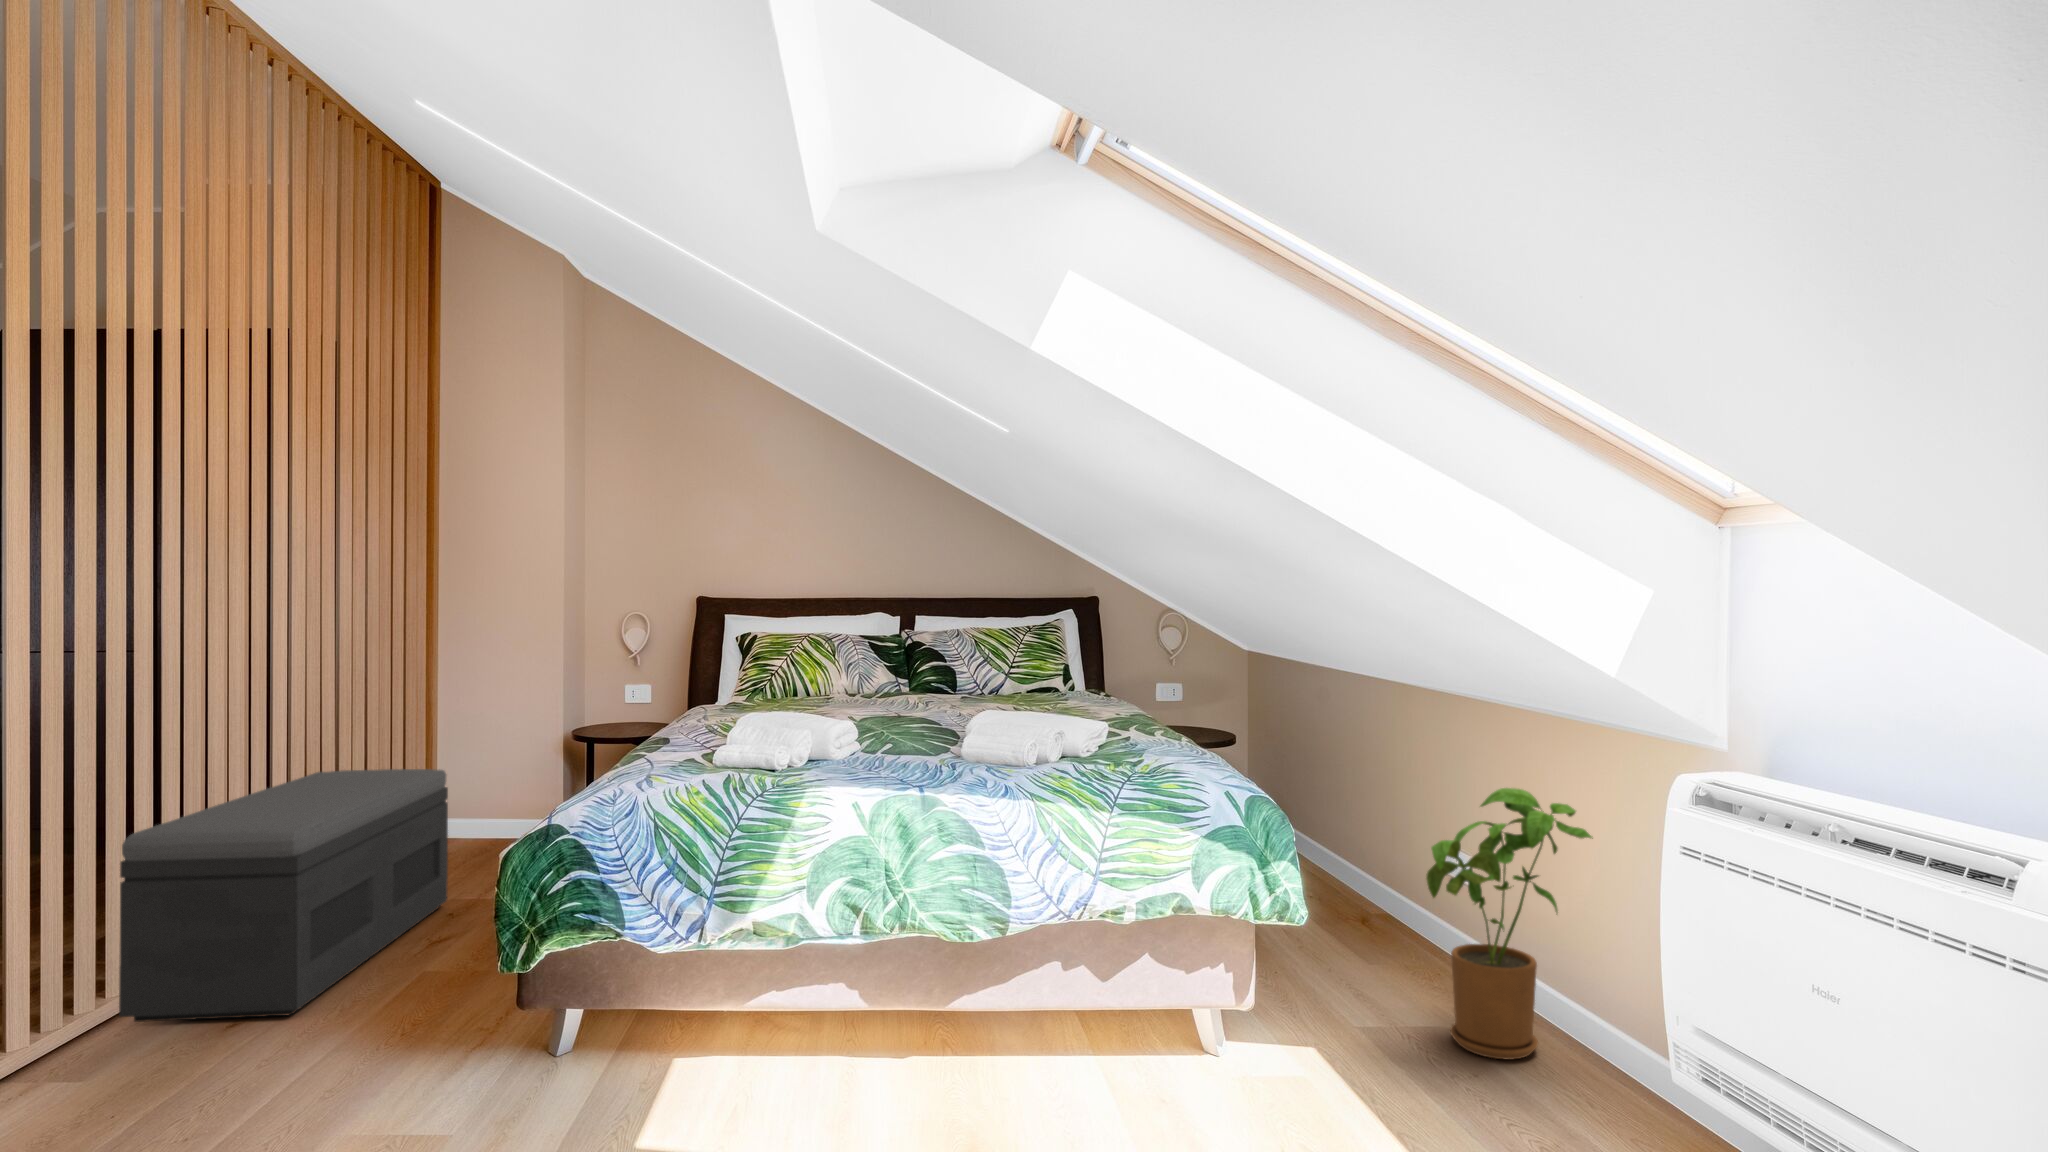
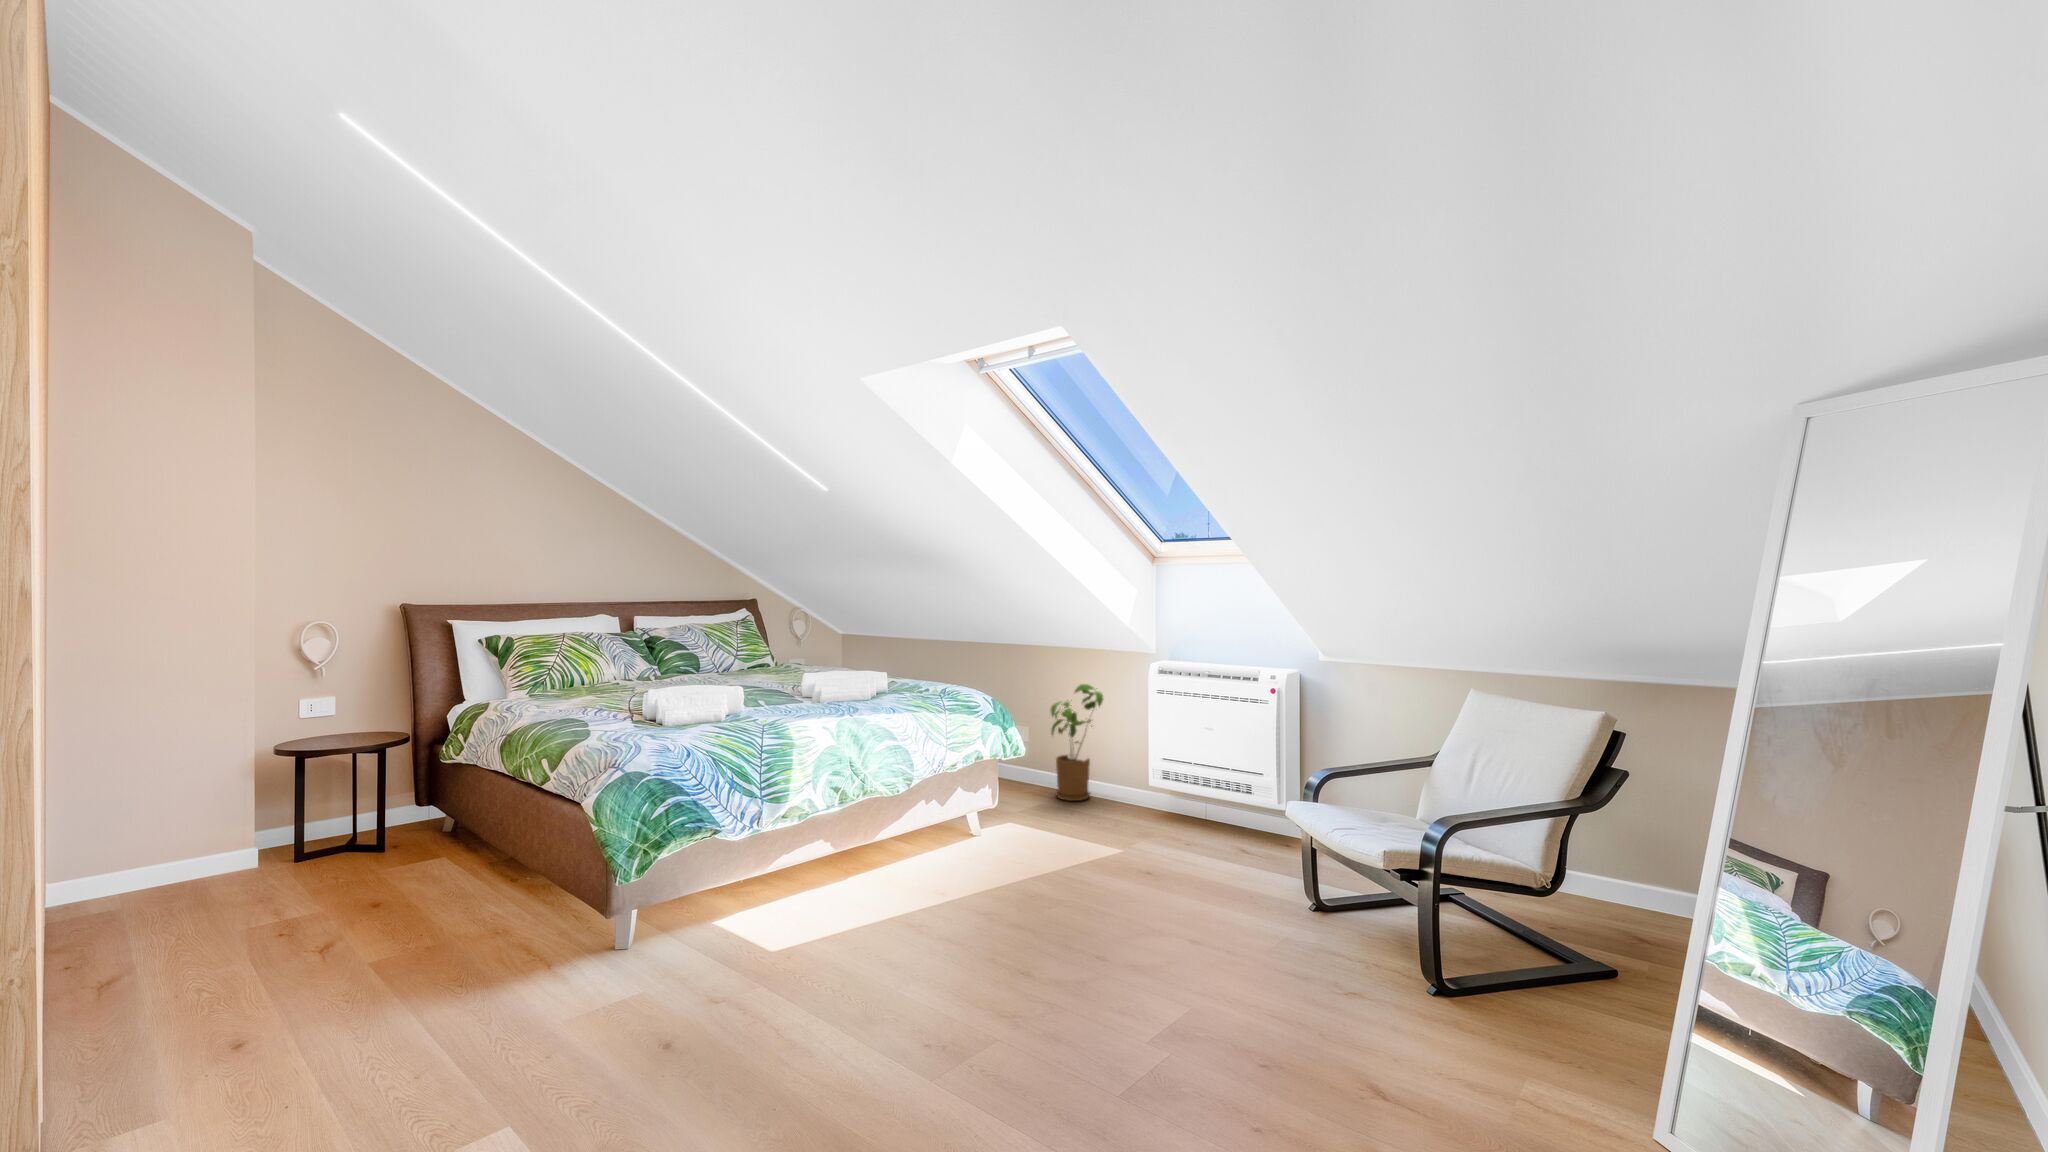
storage bench: present [119,769,448,1022] -> none [32,776,313,1089]

